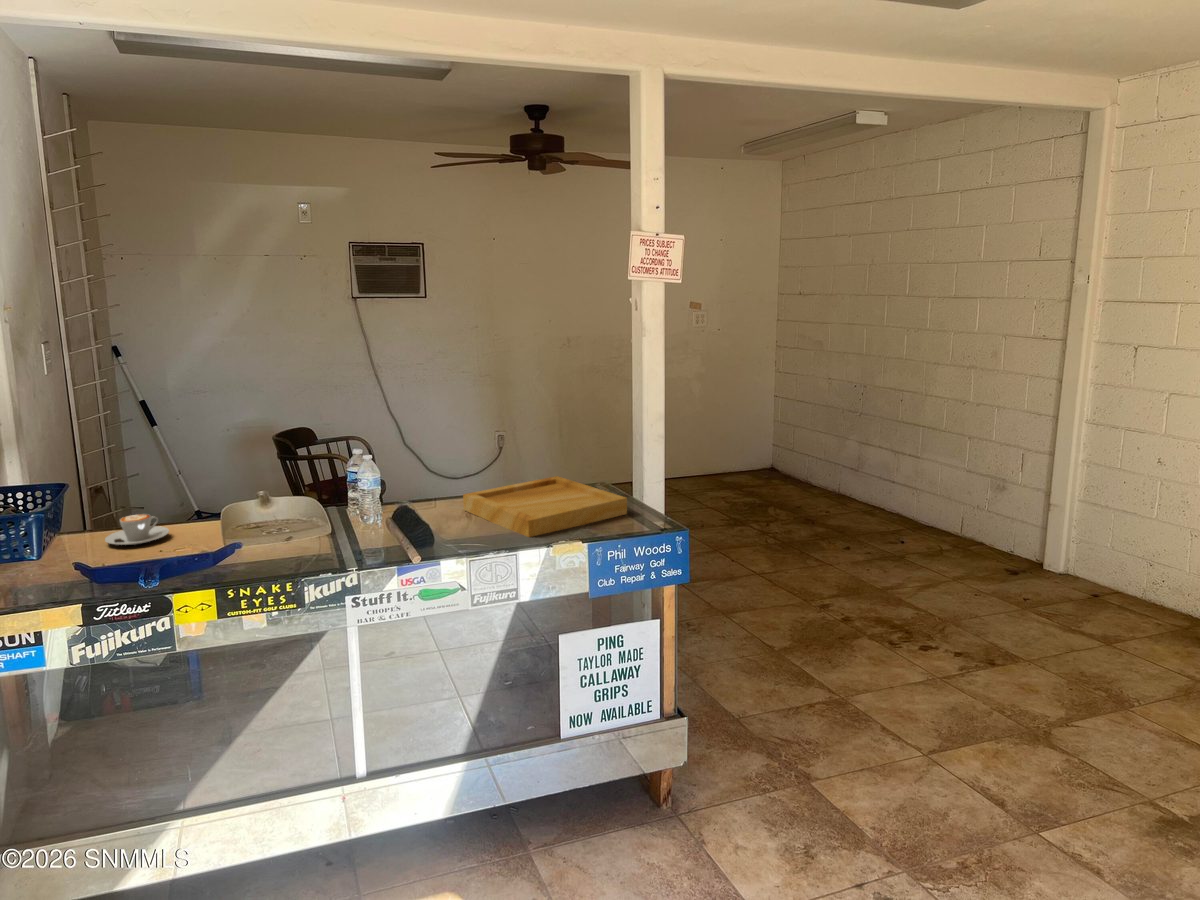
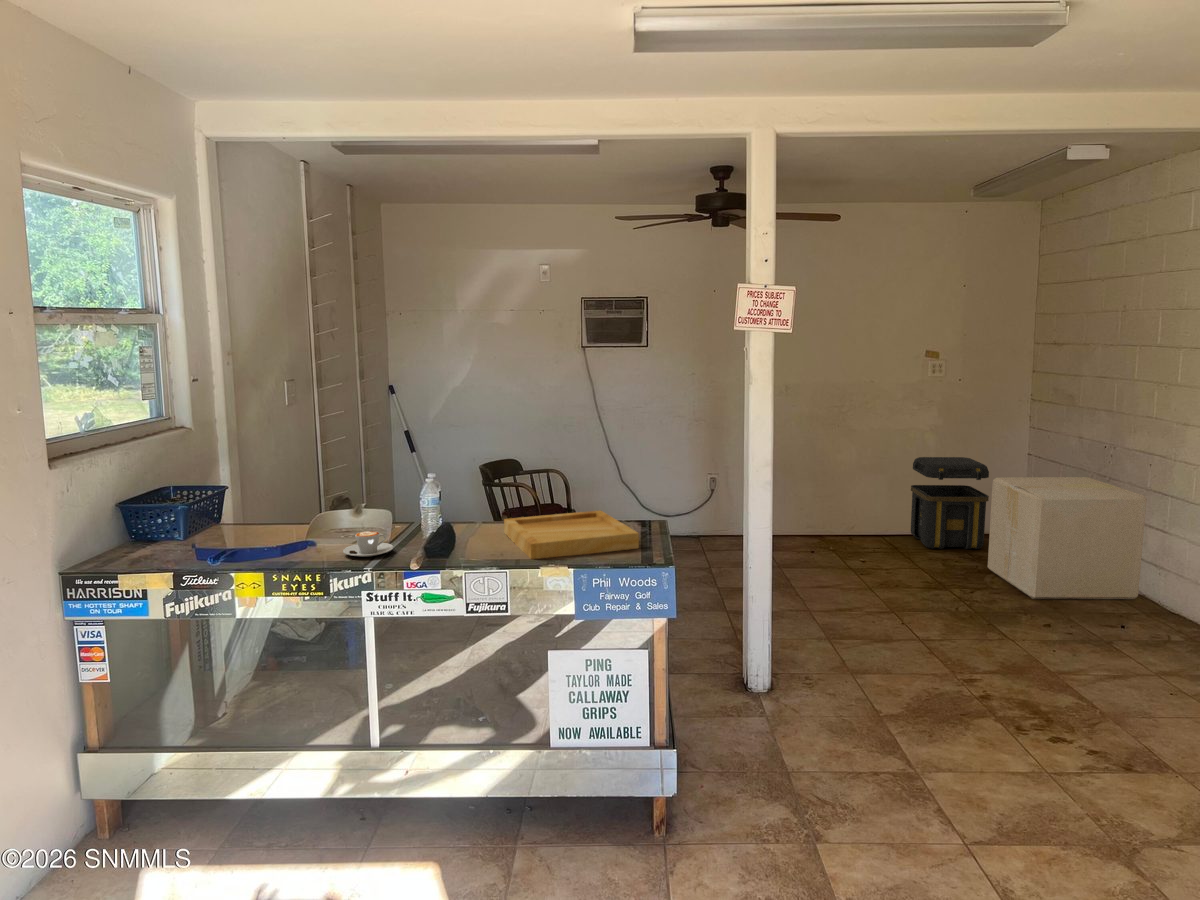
toolbox: none [726,400,796,485] -> present [911,457,989,549]
cardboard box: none [806,413,938,523] -> present [988,477,1147,599]
coffee cup: present [105,514,169,545] -> present [343,531,393,557]

